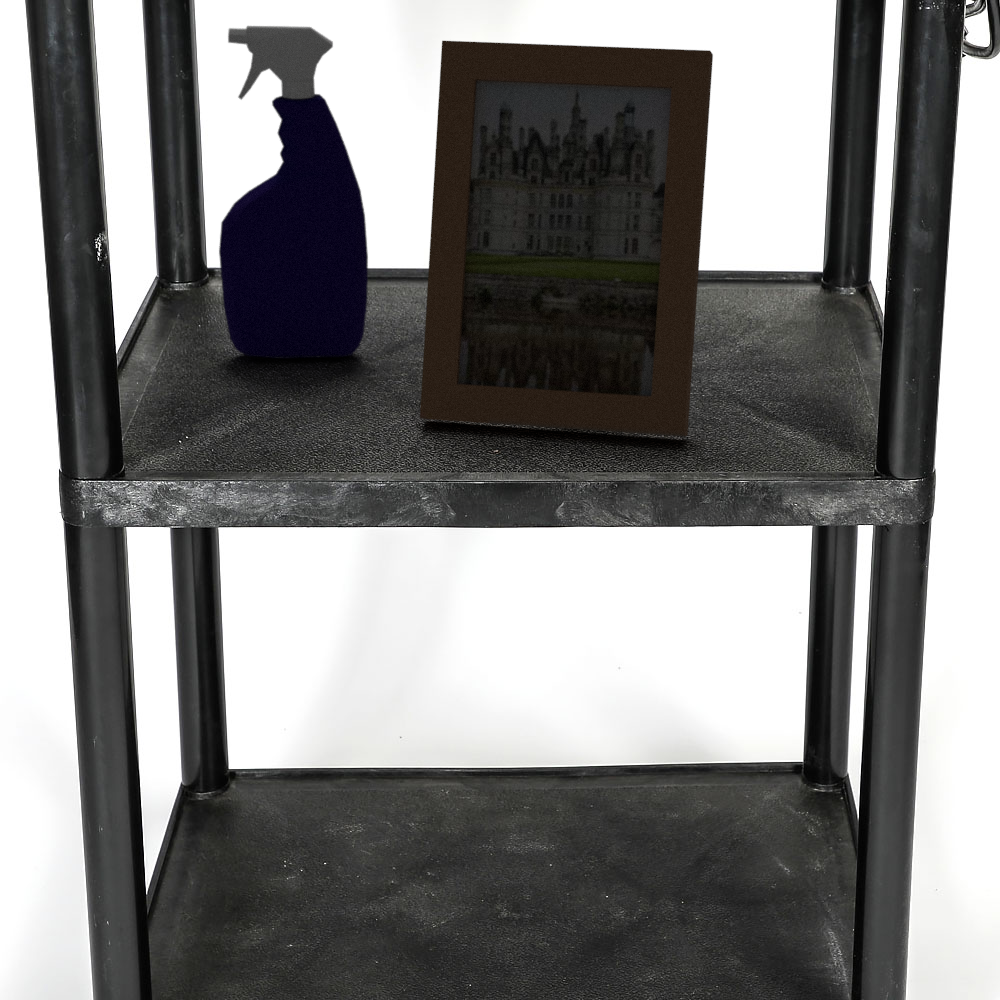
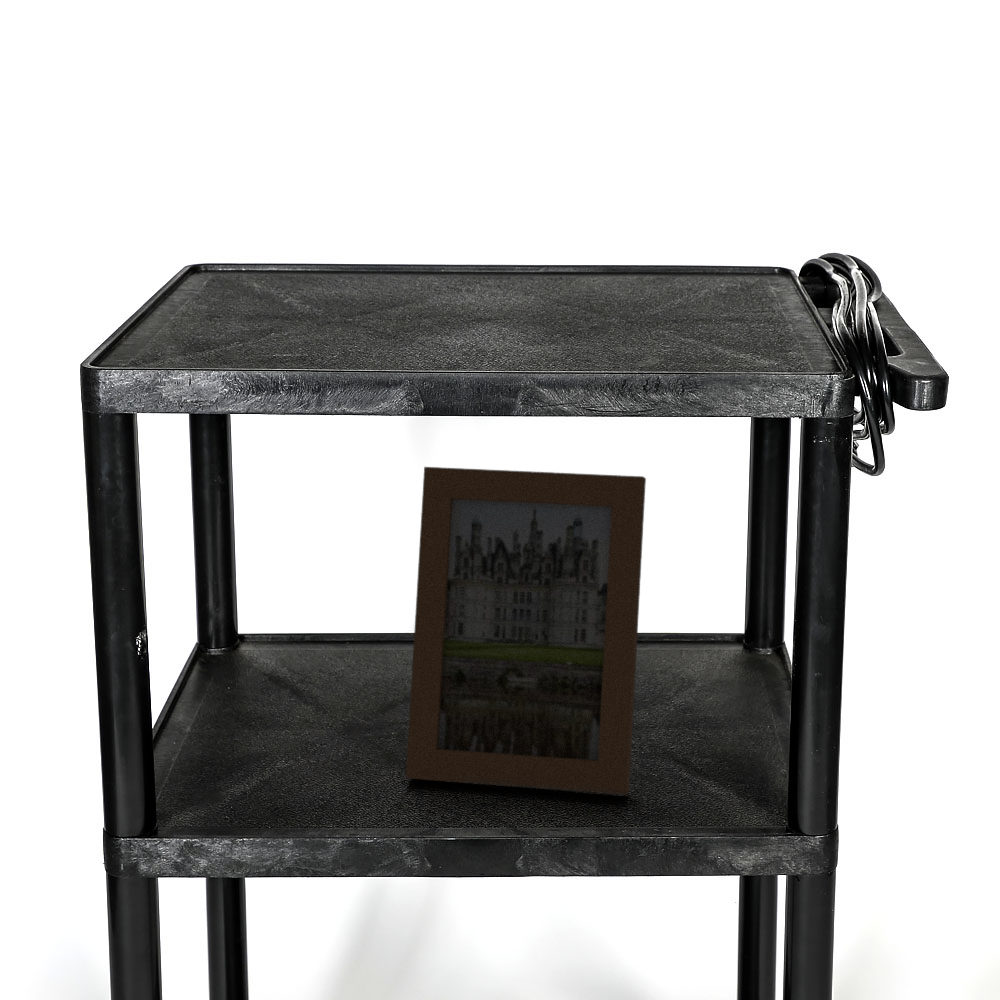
spray bottle: present [219,26,368,358] -> none [243,451,366,719]

